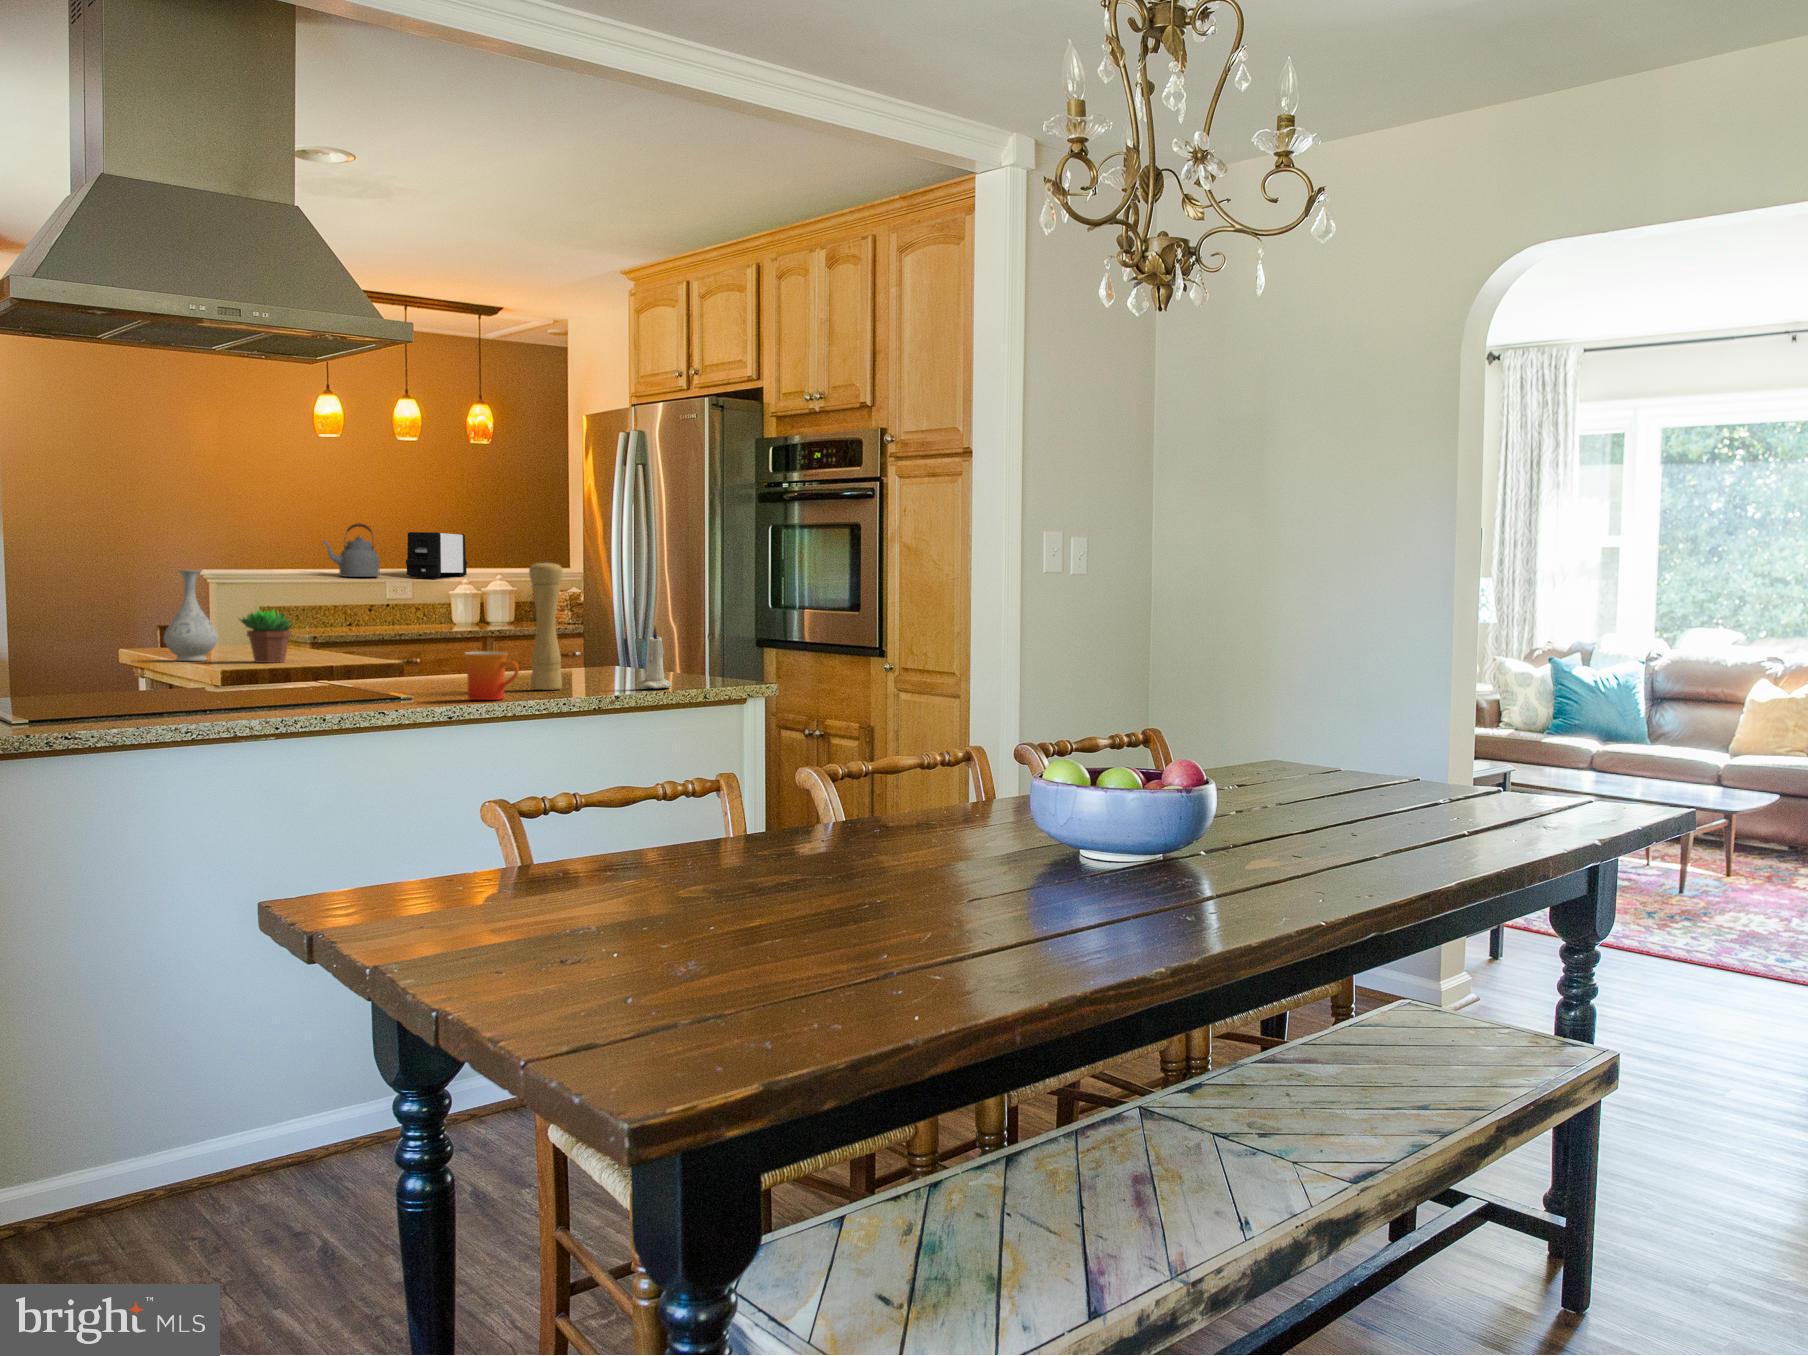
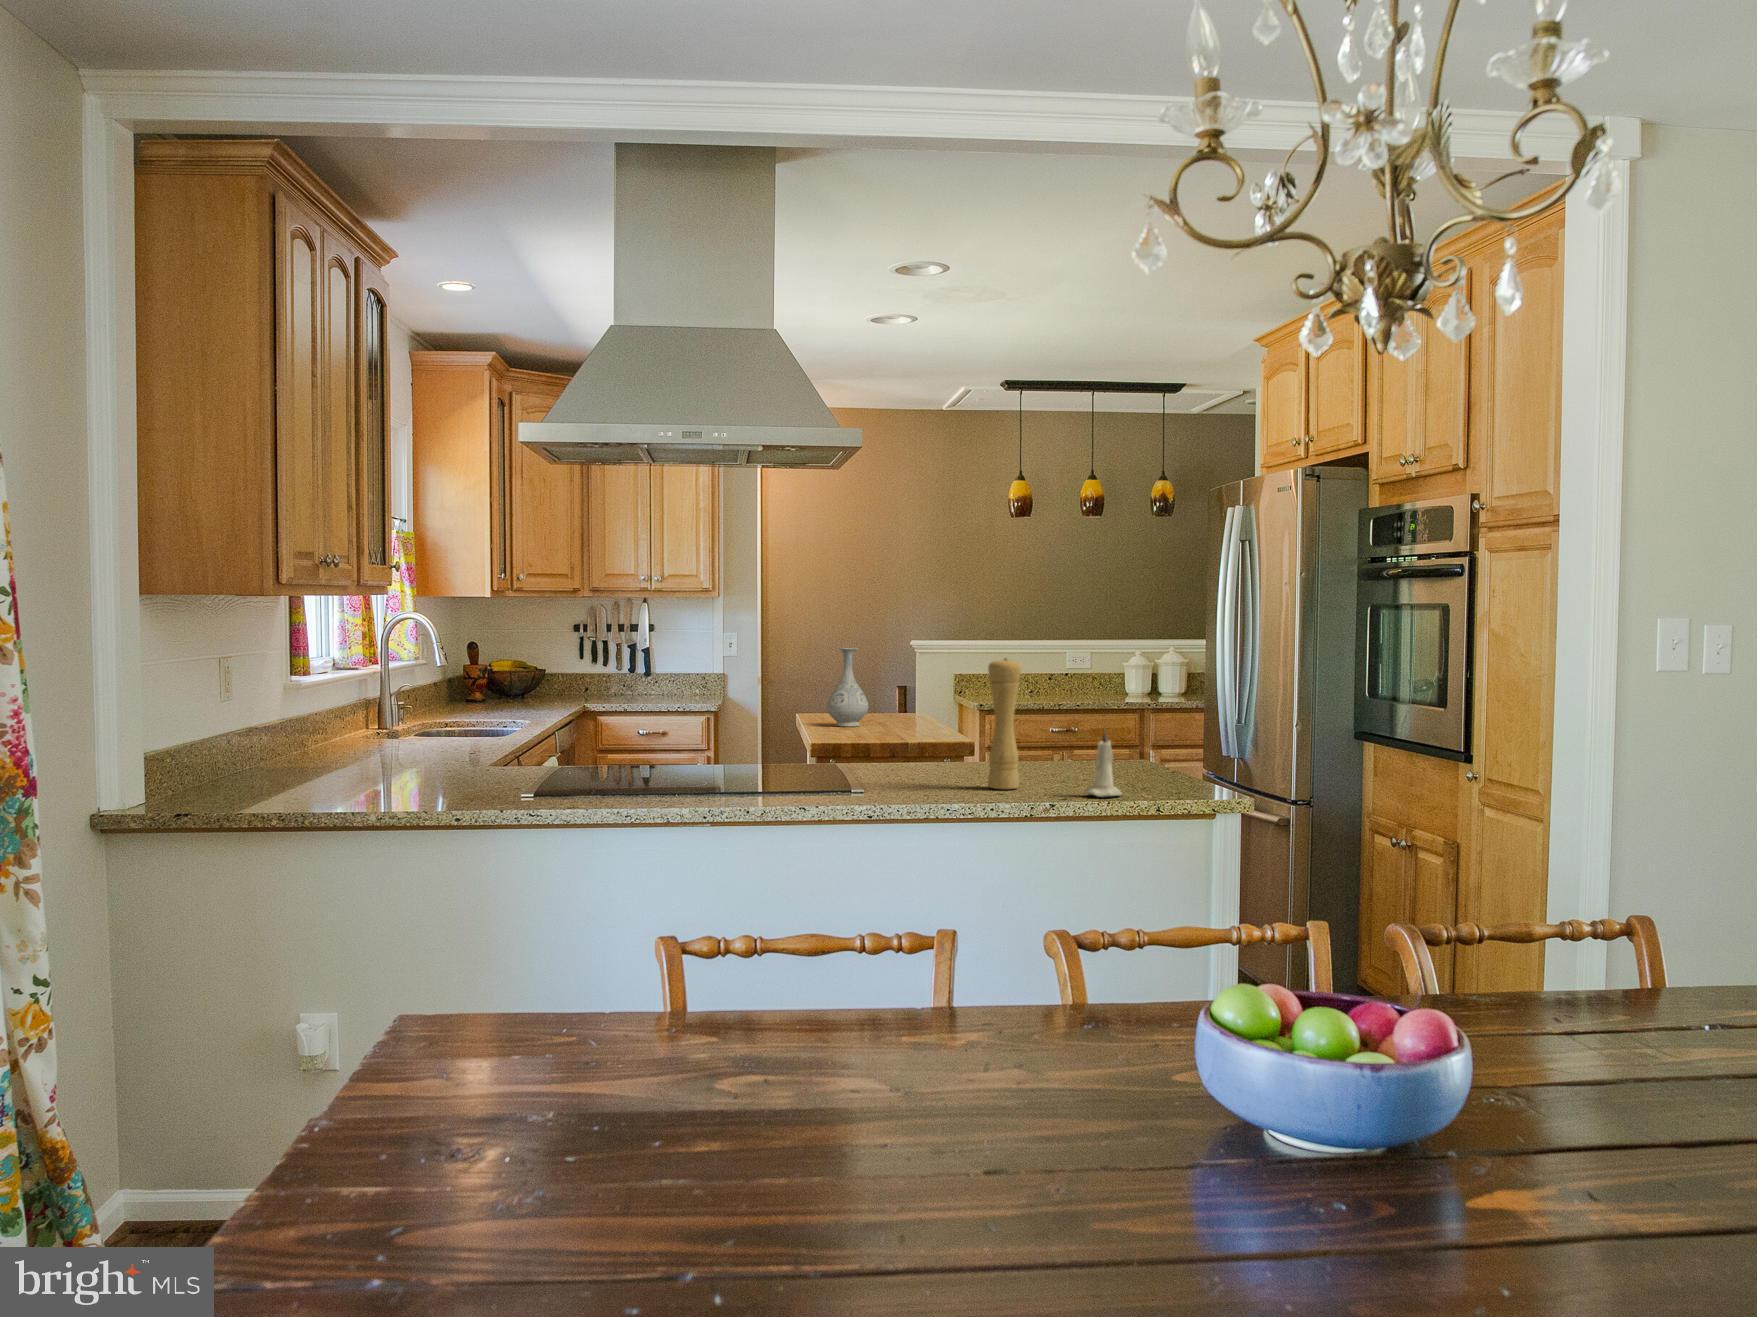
kettle: present [323,524,380,577] -> none [1009,599,1060,648]
toaster: present [406,532,467,577] -> none [1083,606,1145,648]
succulent plant: present [240,610,293,663] -> none [871,684,916,732]
mug: present [464,652,519,700] -> none [896,750,940,800]

